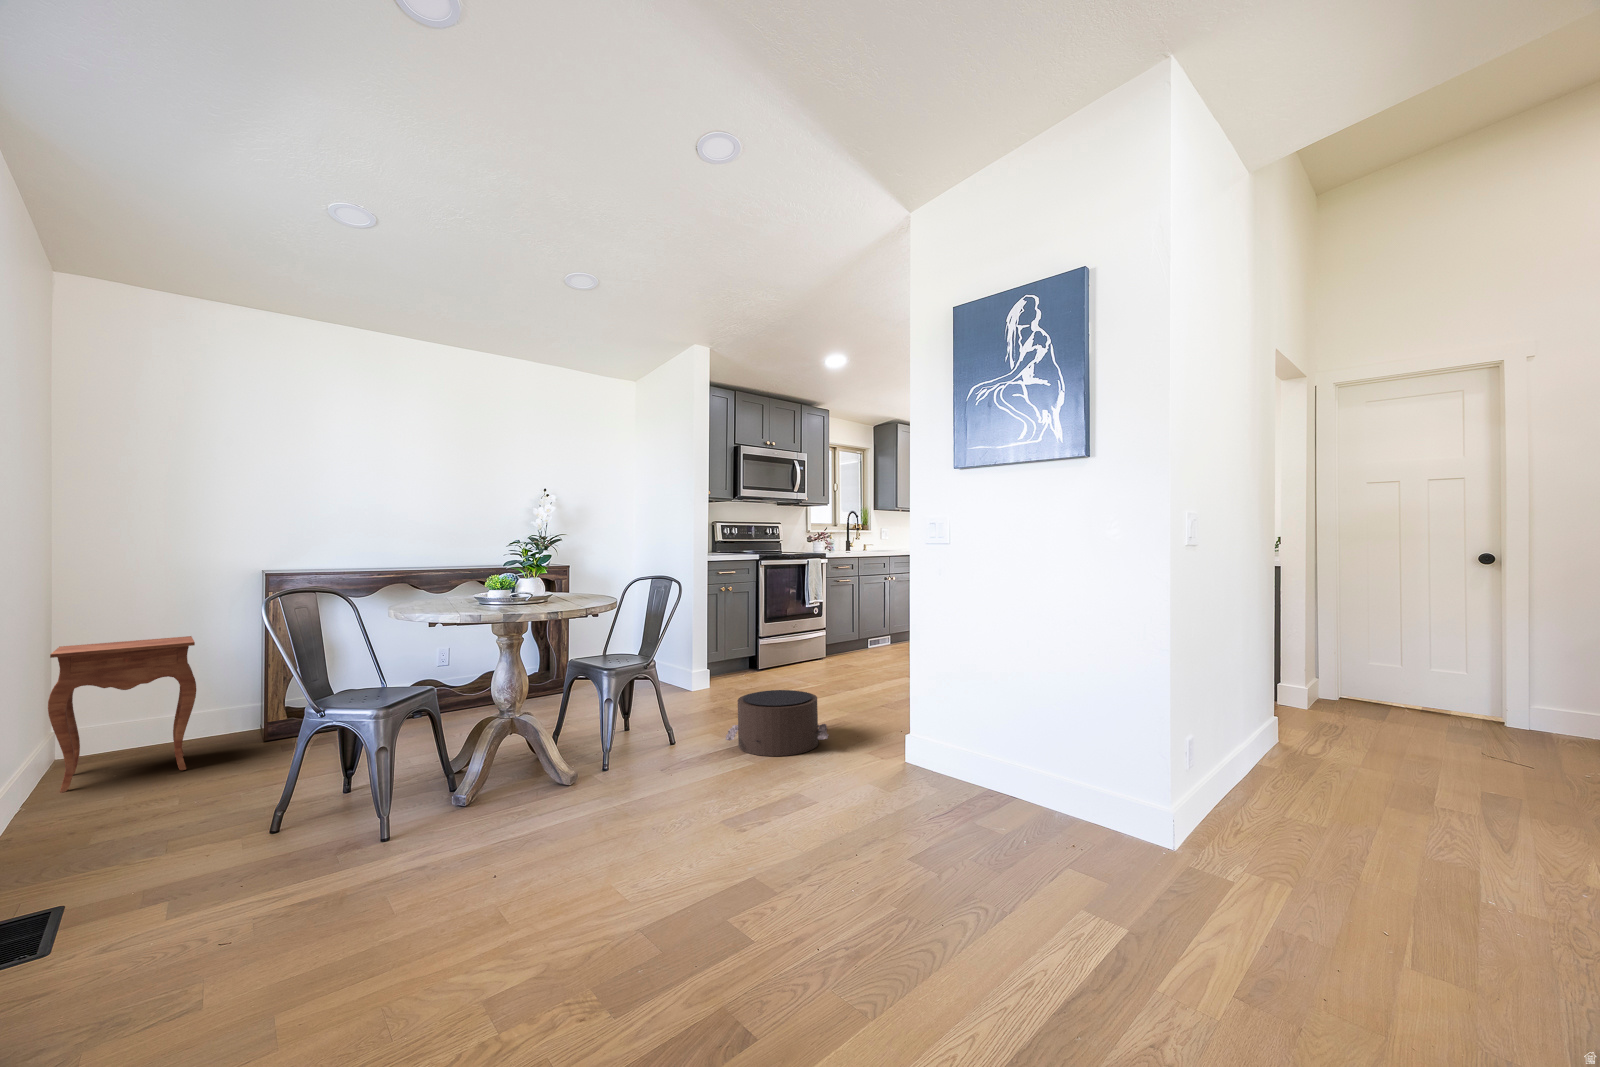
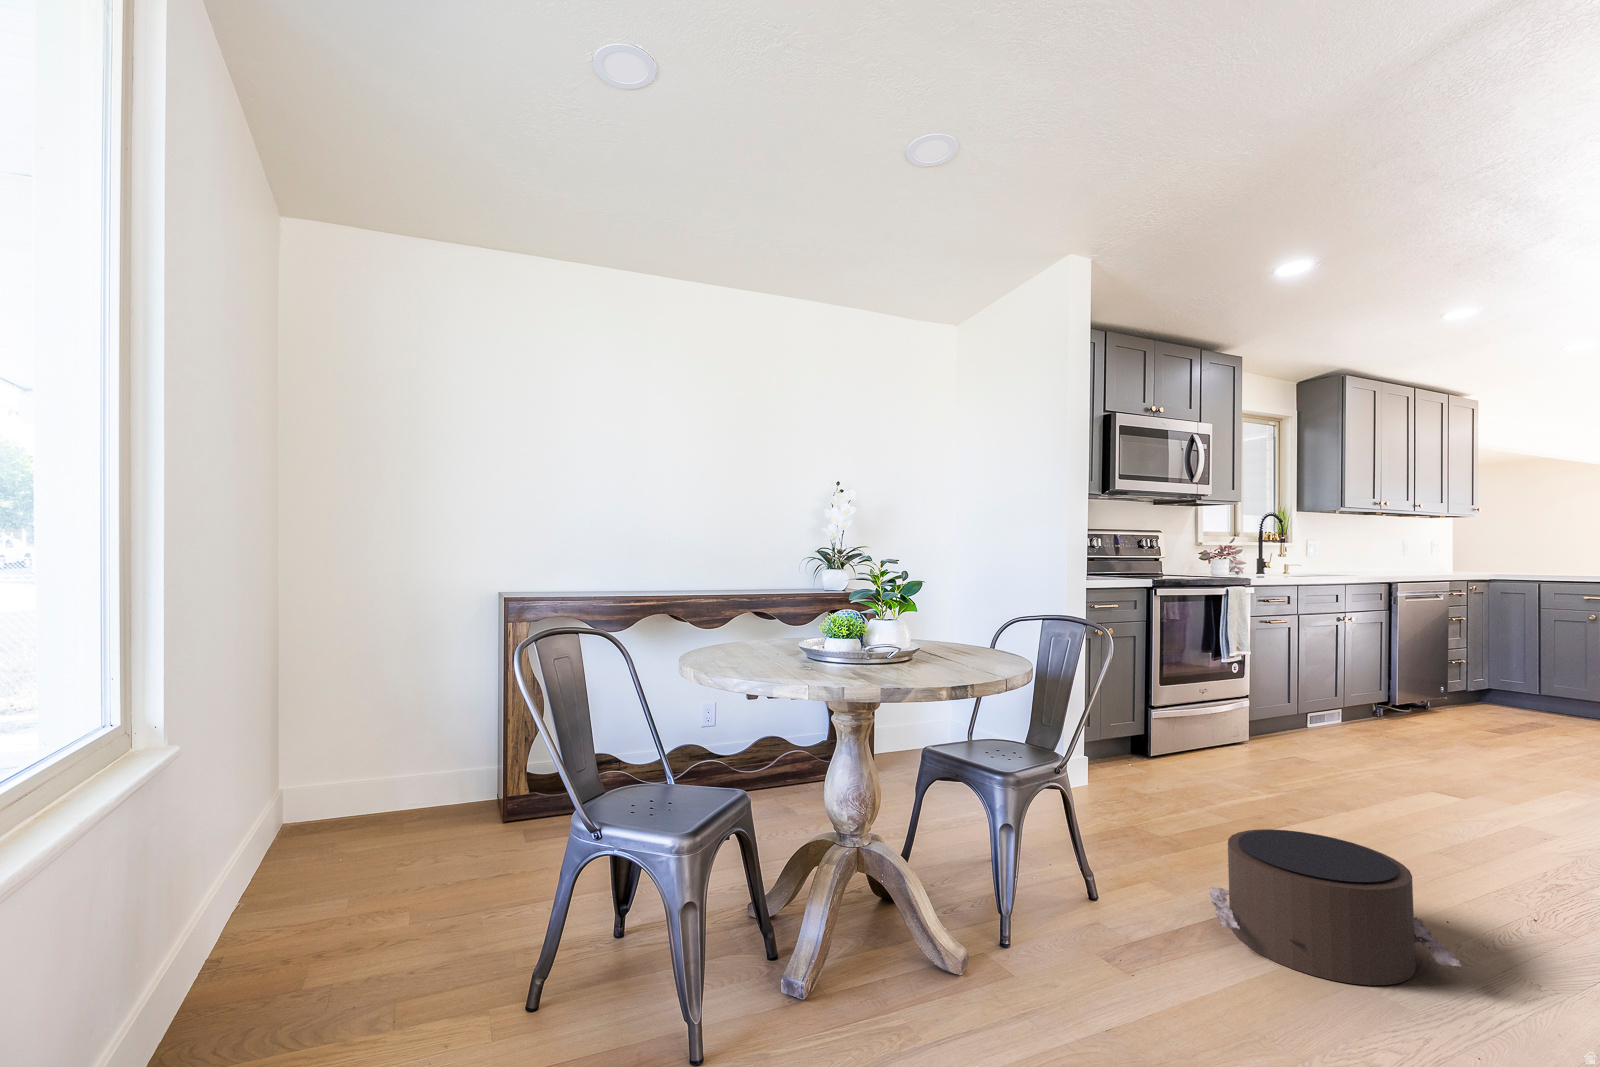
side table: present [48,636,196,793] -> none [314,662,464,853]

